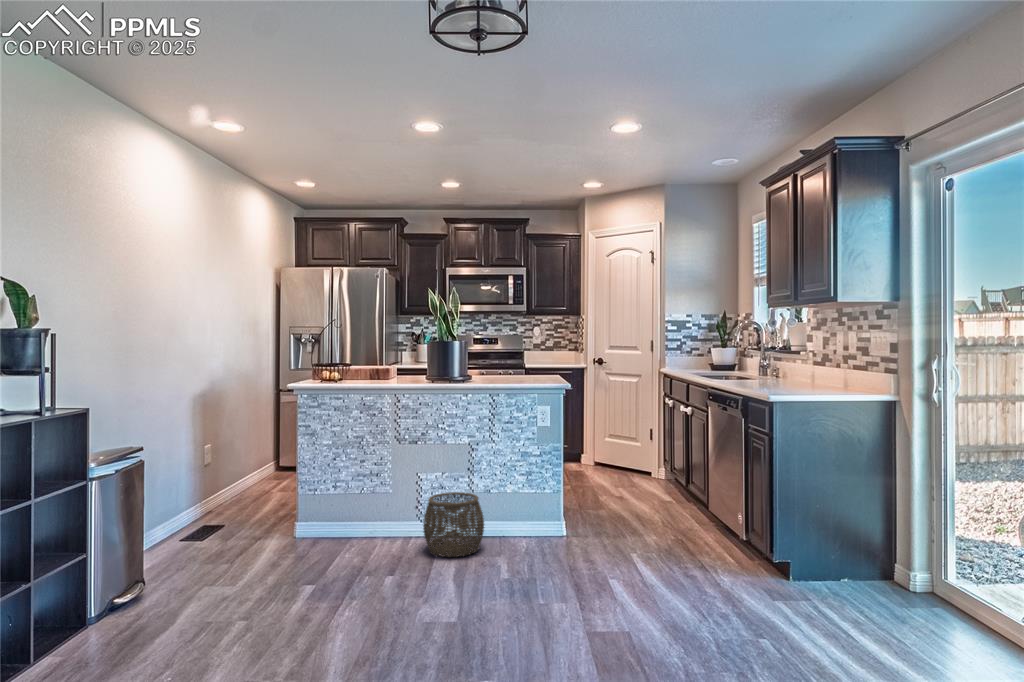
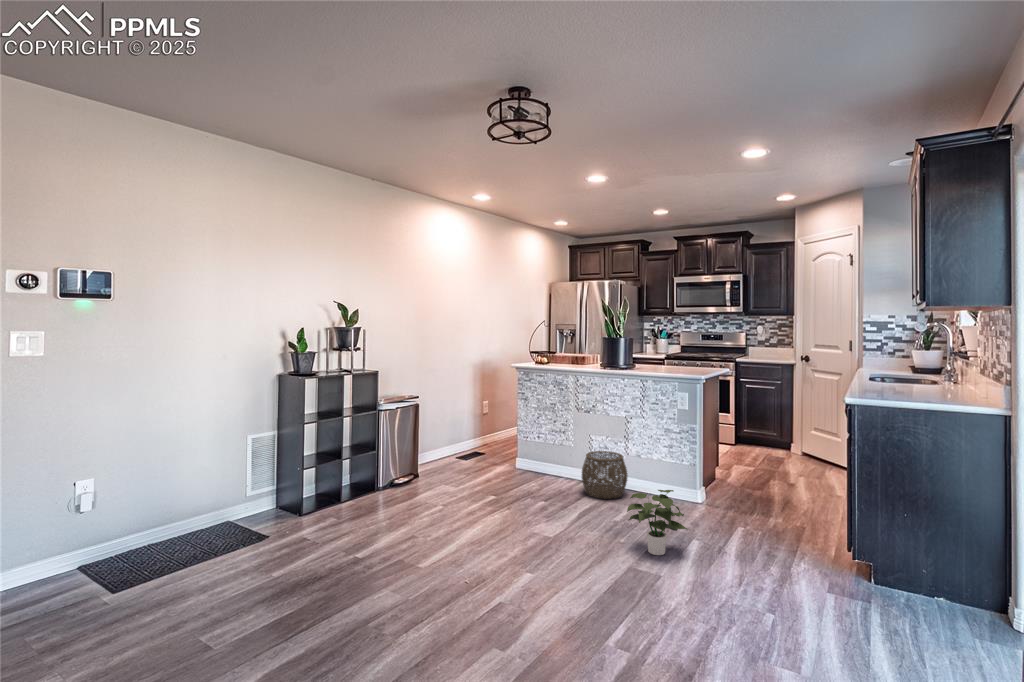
potted plant: none [548,523,624,608] -> present [627,490,687,555]

